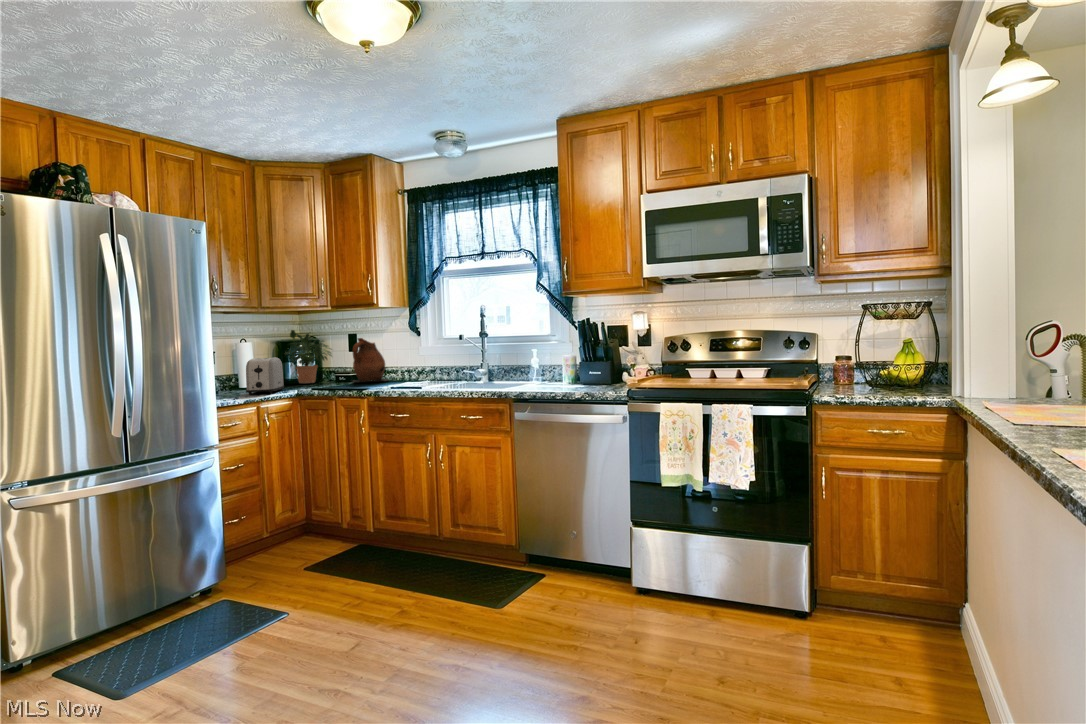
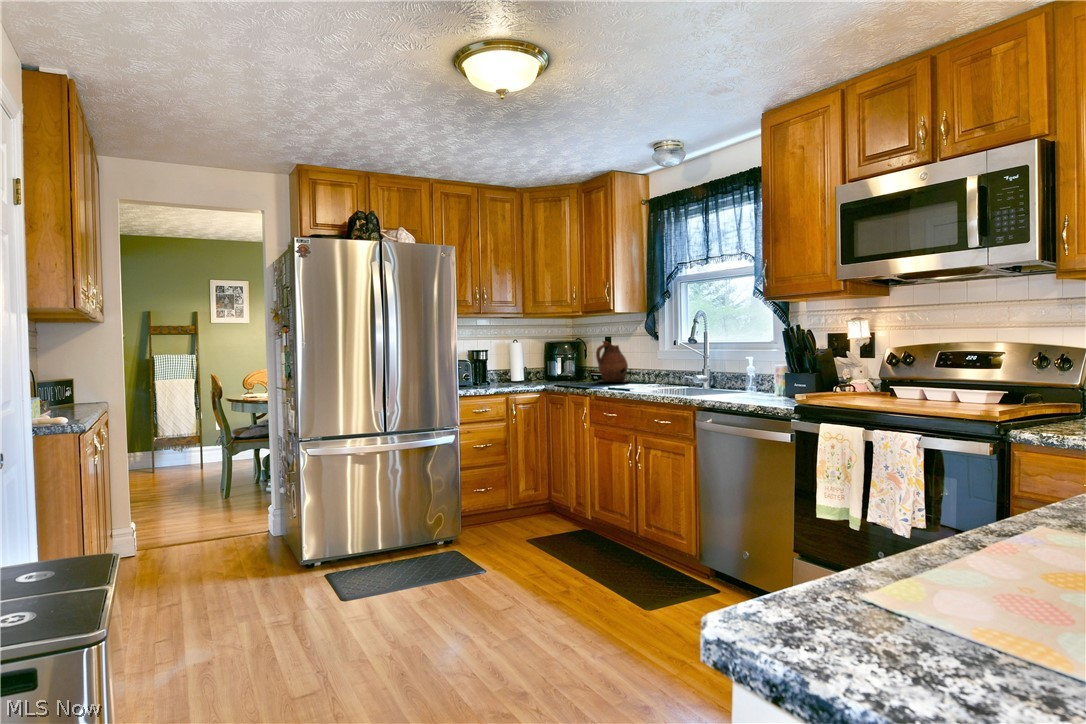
potted plant: present [285,330,332,383] -> none [546,332,594,380]
toaster: present [246,357,284,394] -> none [502,357,538,388]

